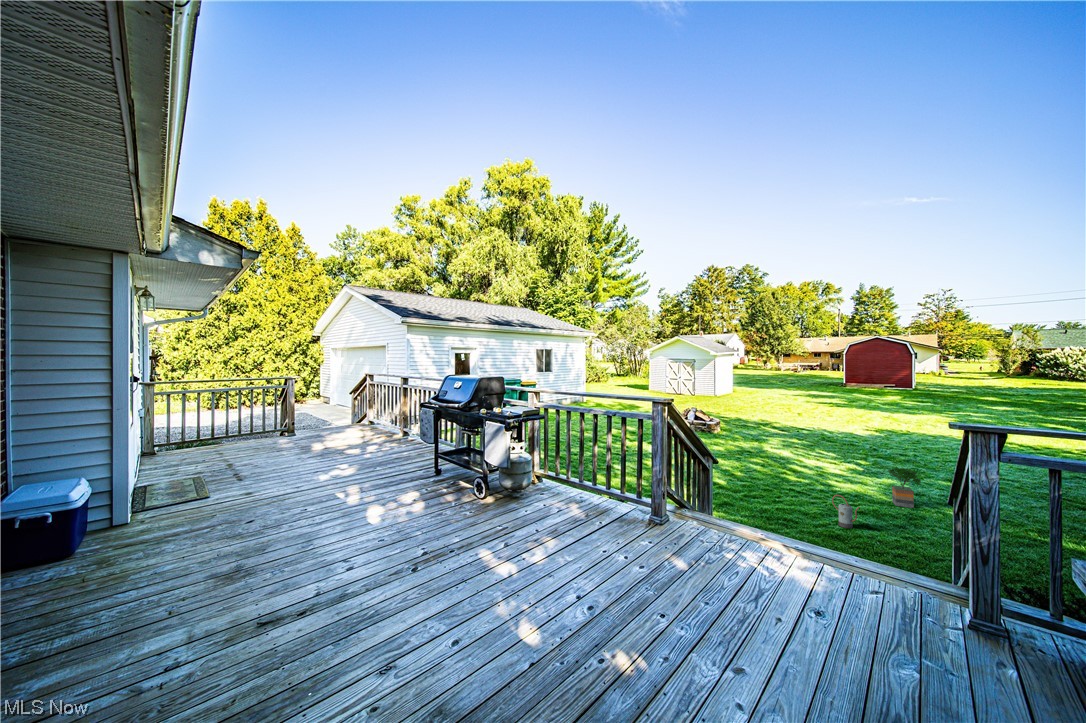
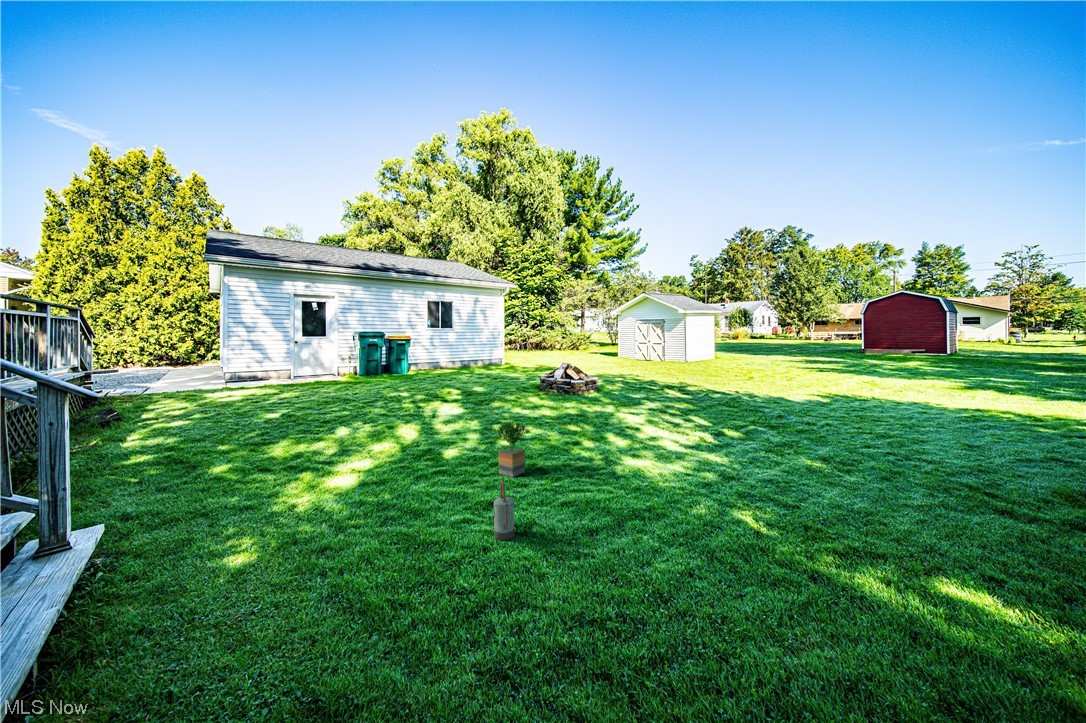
potted tree: present [888,468,921,508] -> present [497,422,530,477]

